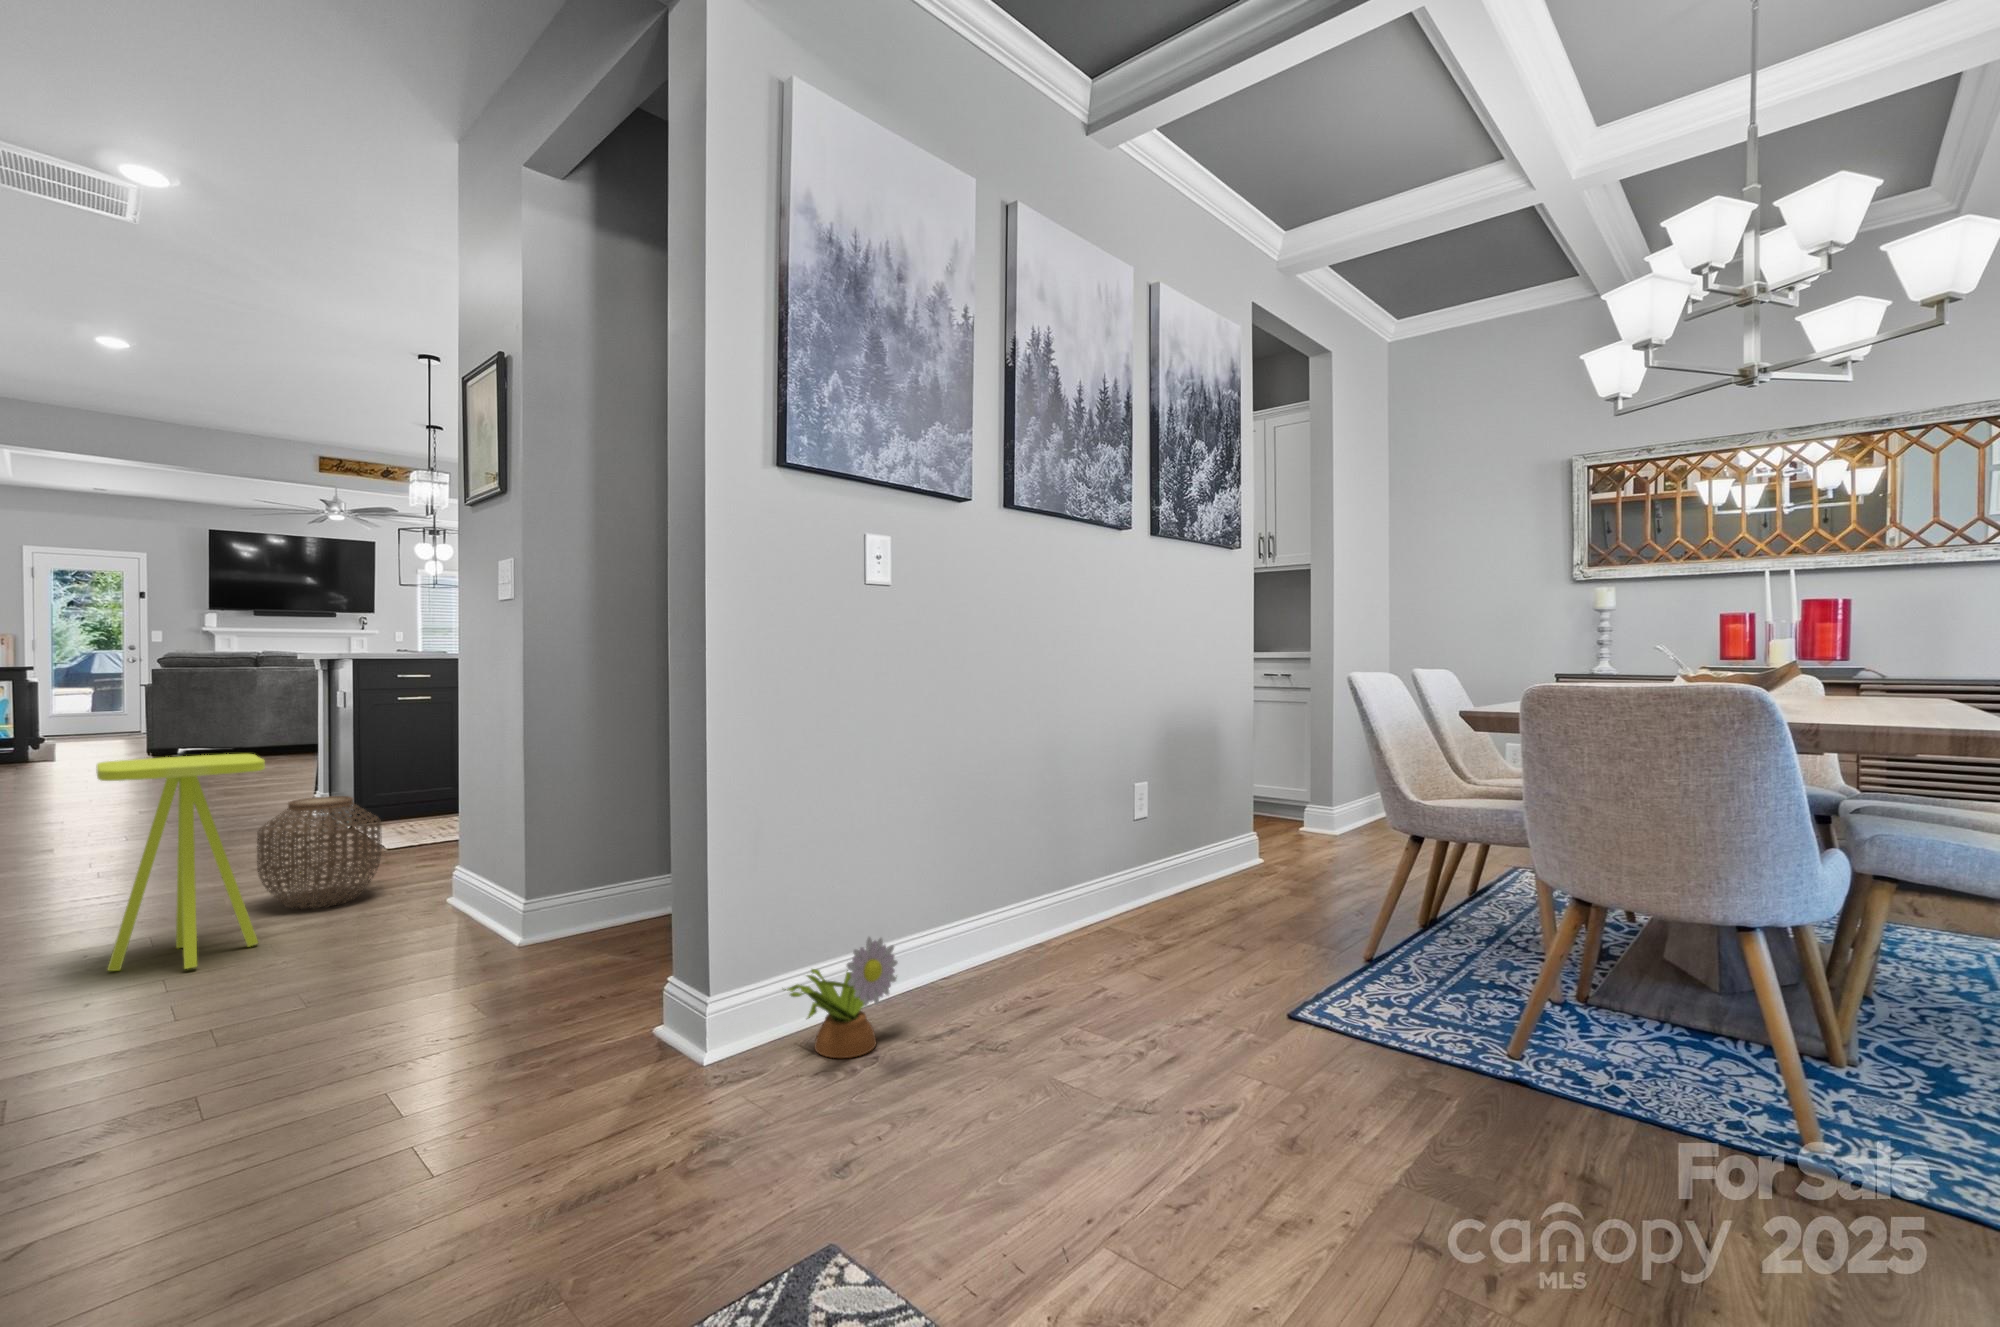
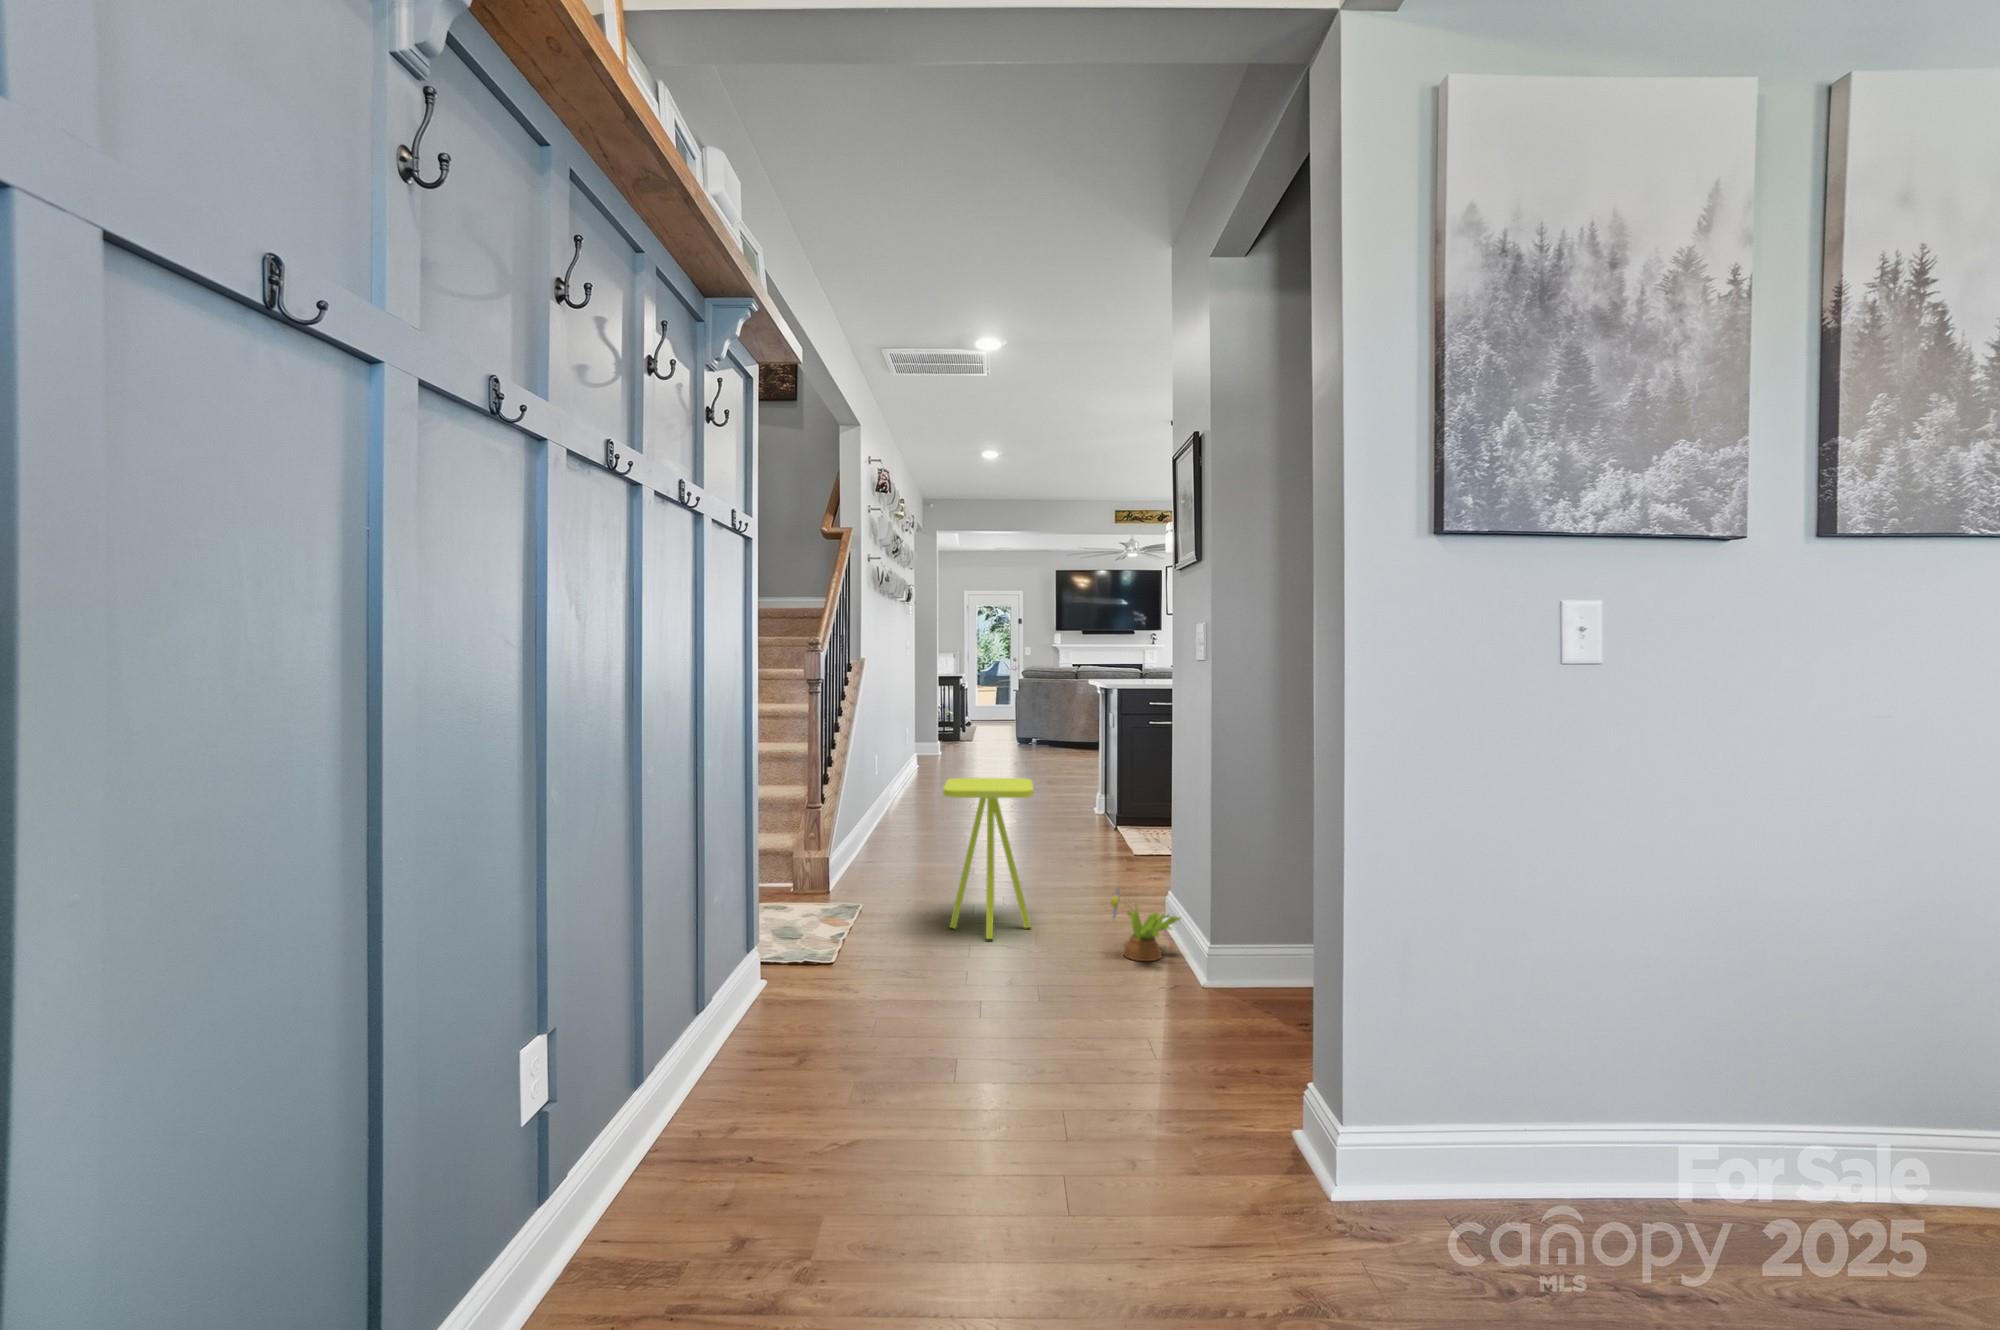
woven basket: present [257,796,382,908] -> none [1039,812,1118,902]
decorative plant: present [785,937,898,1058] -> present [1111,887,1180,961]

